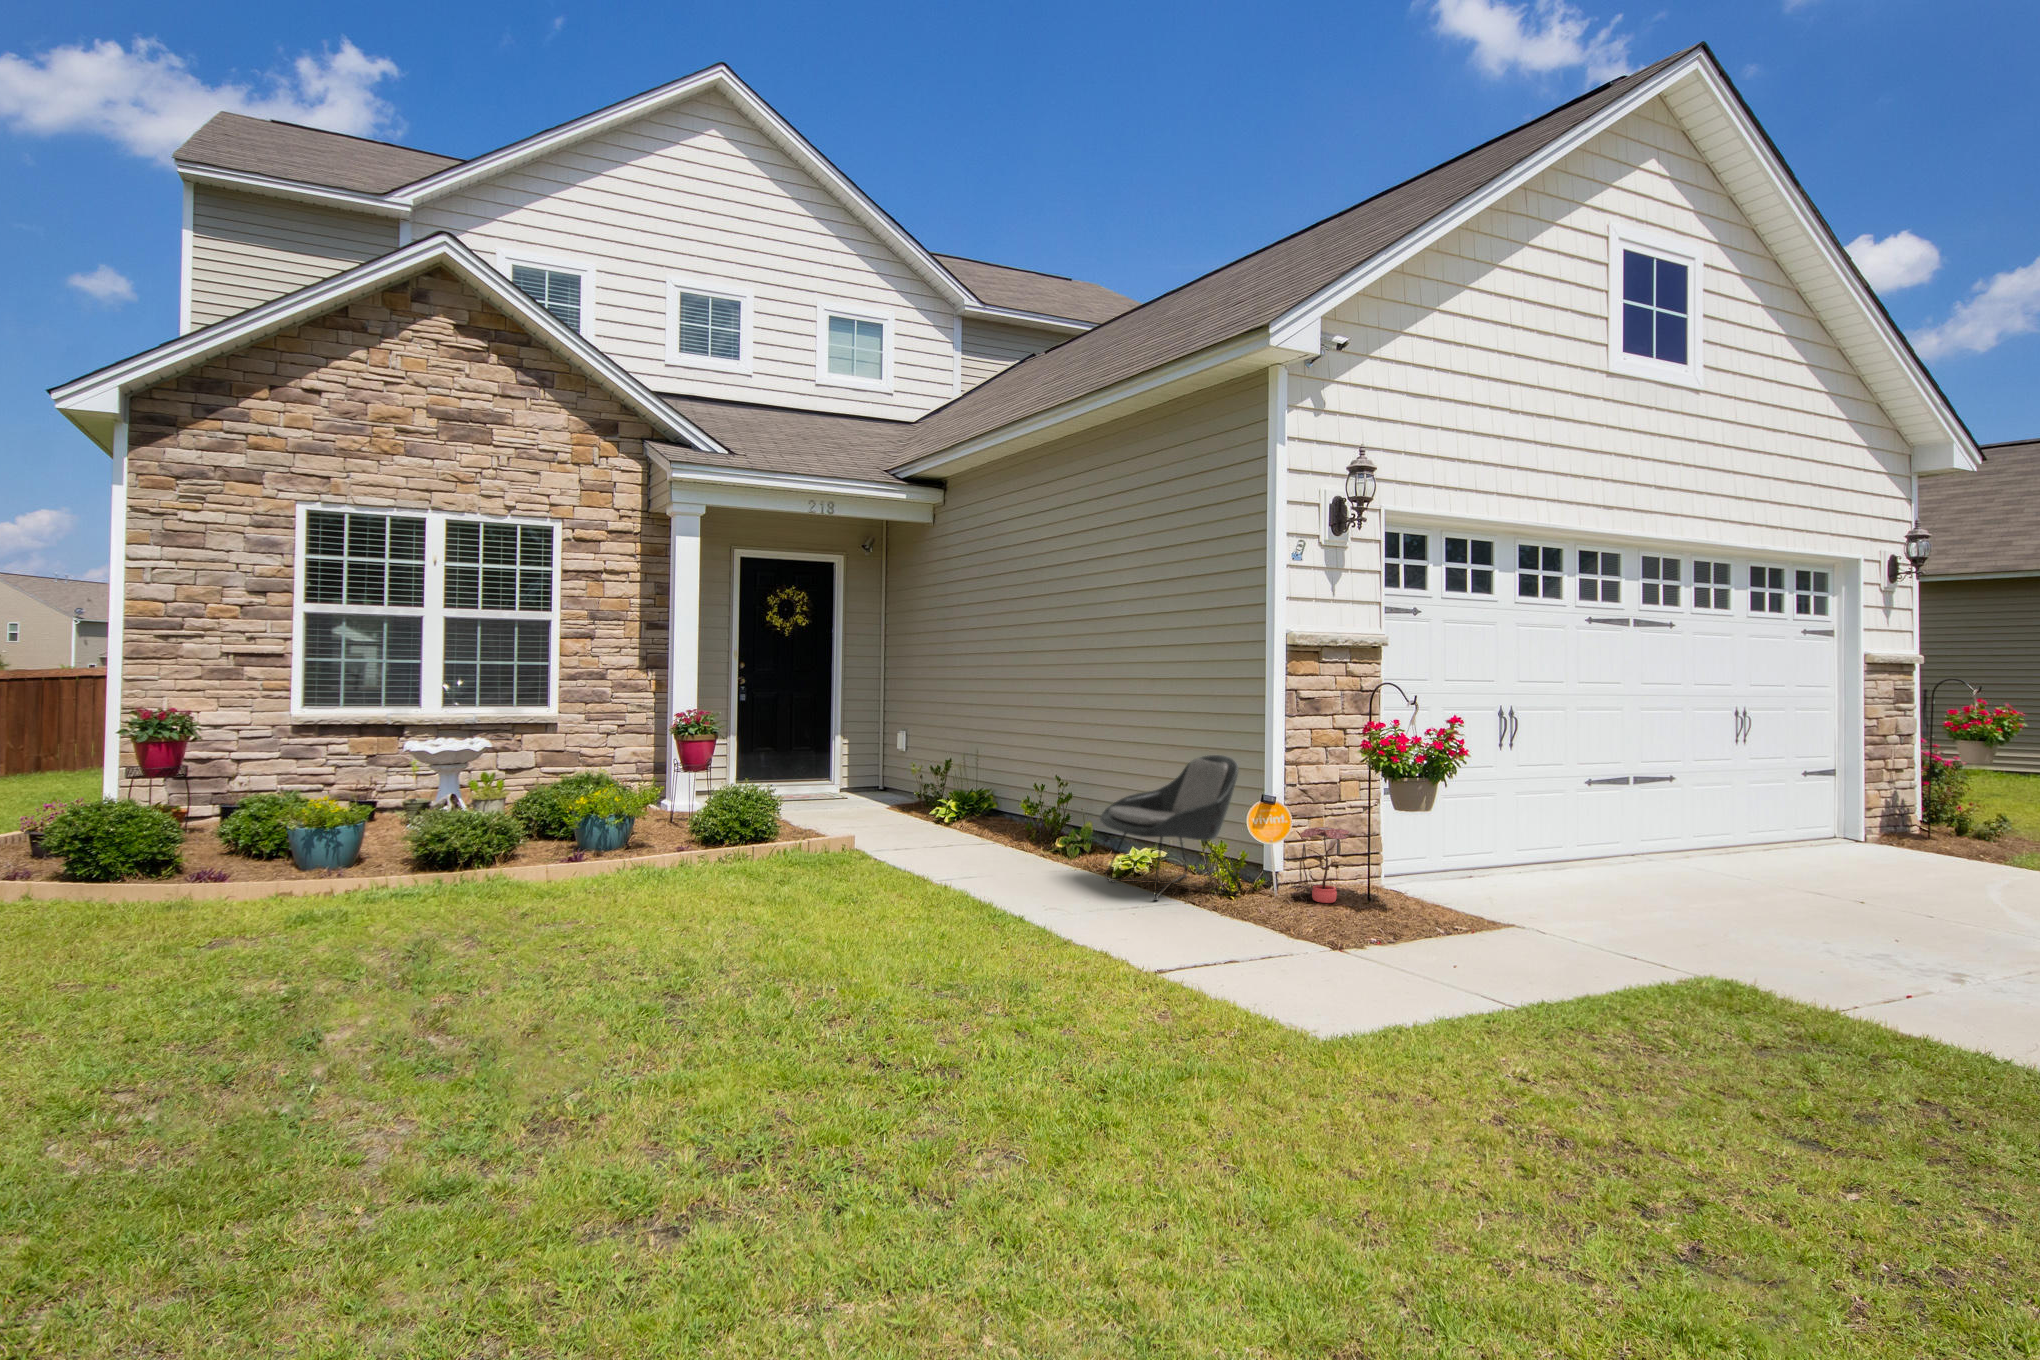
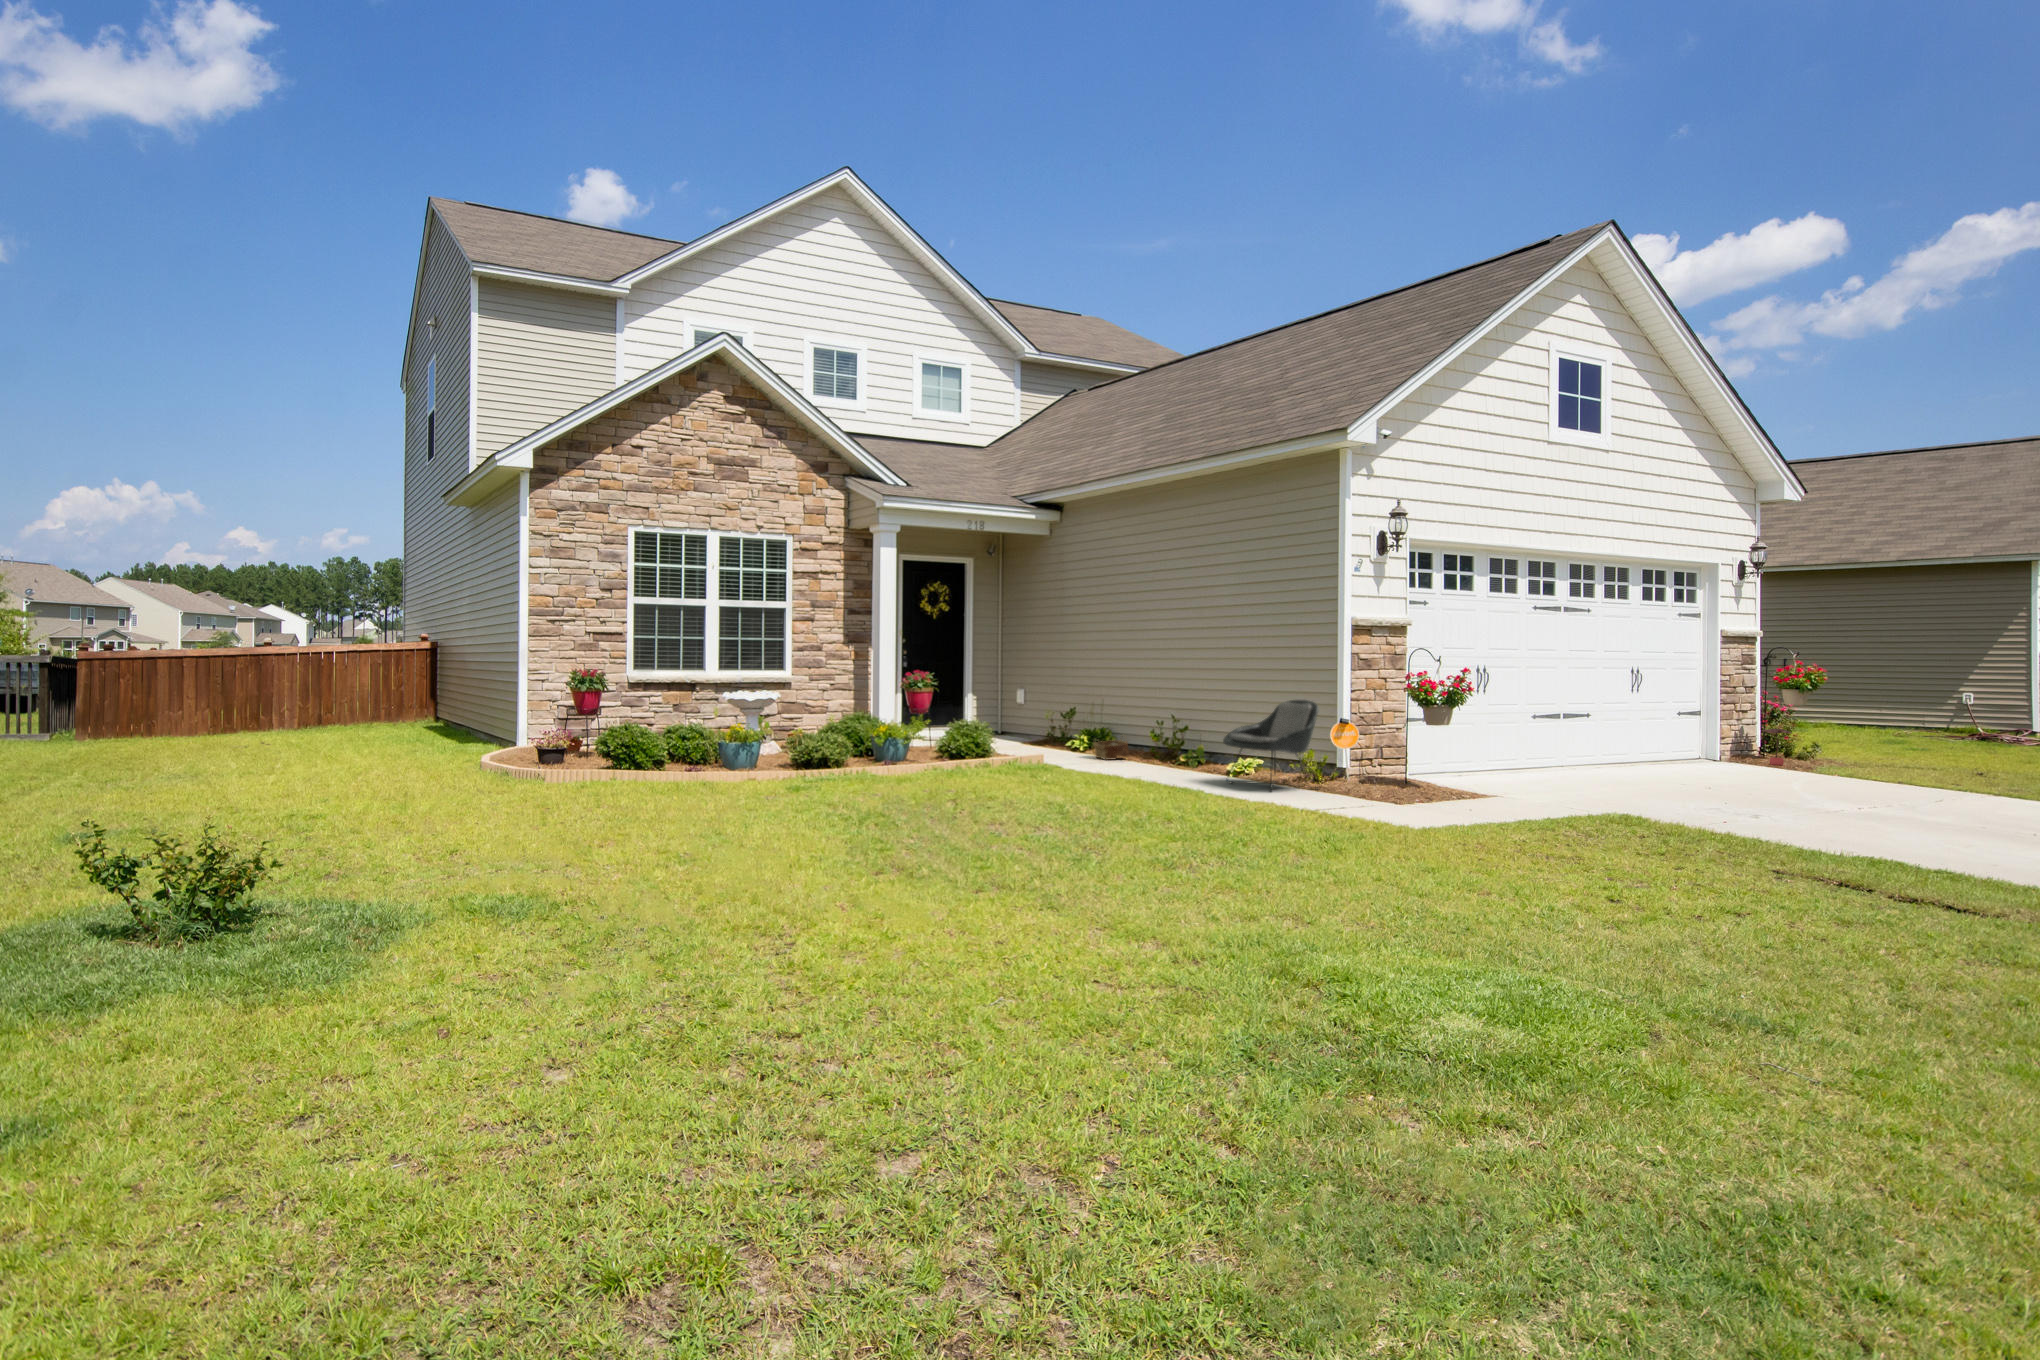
woven basket: none [971,794,1020,830] -> present [1093,740,1128,760]
potted plant: present [1300,827,1349,903] -> present [1762,729,1792,765]

